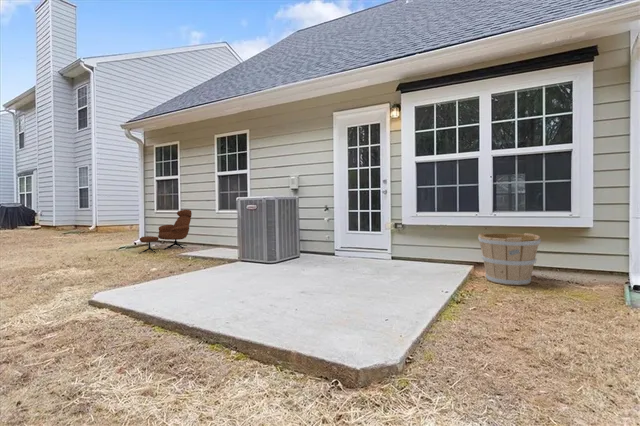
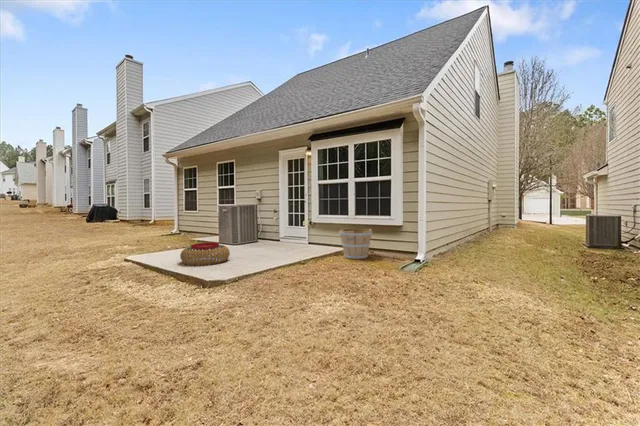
lounge chair: present [140,210,192,253] -> none [169,211,204,239]
pouf: none [224,265,317,316] -> present [180,243,230,265]

